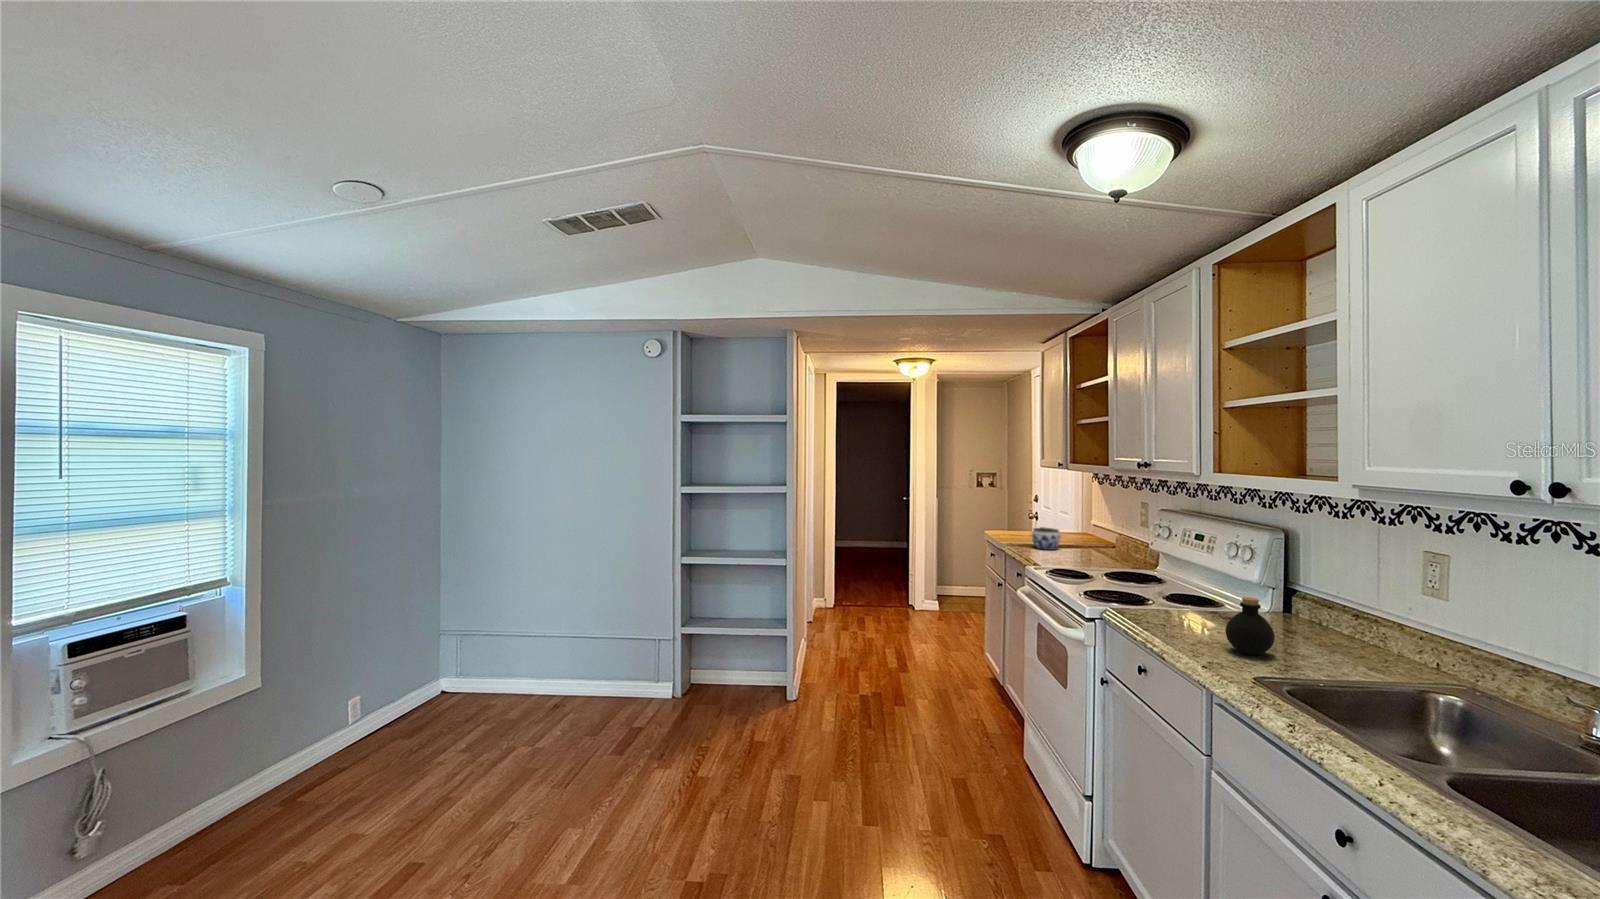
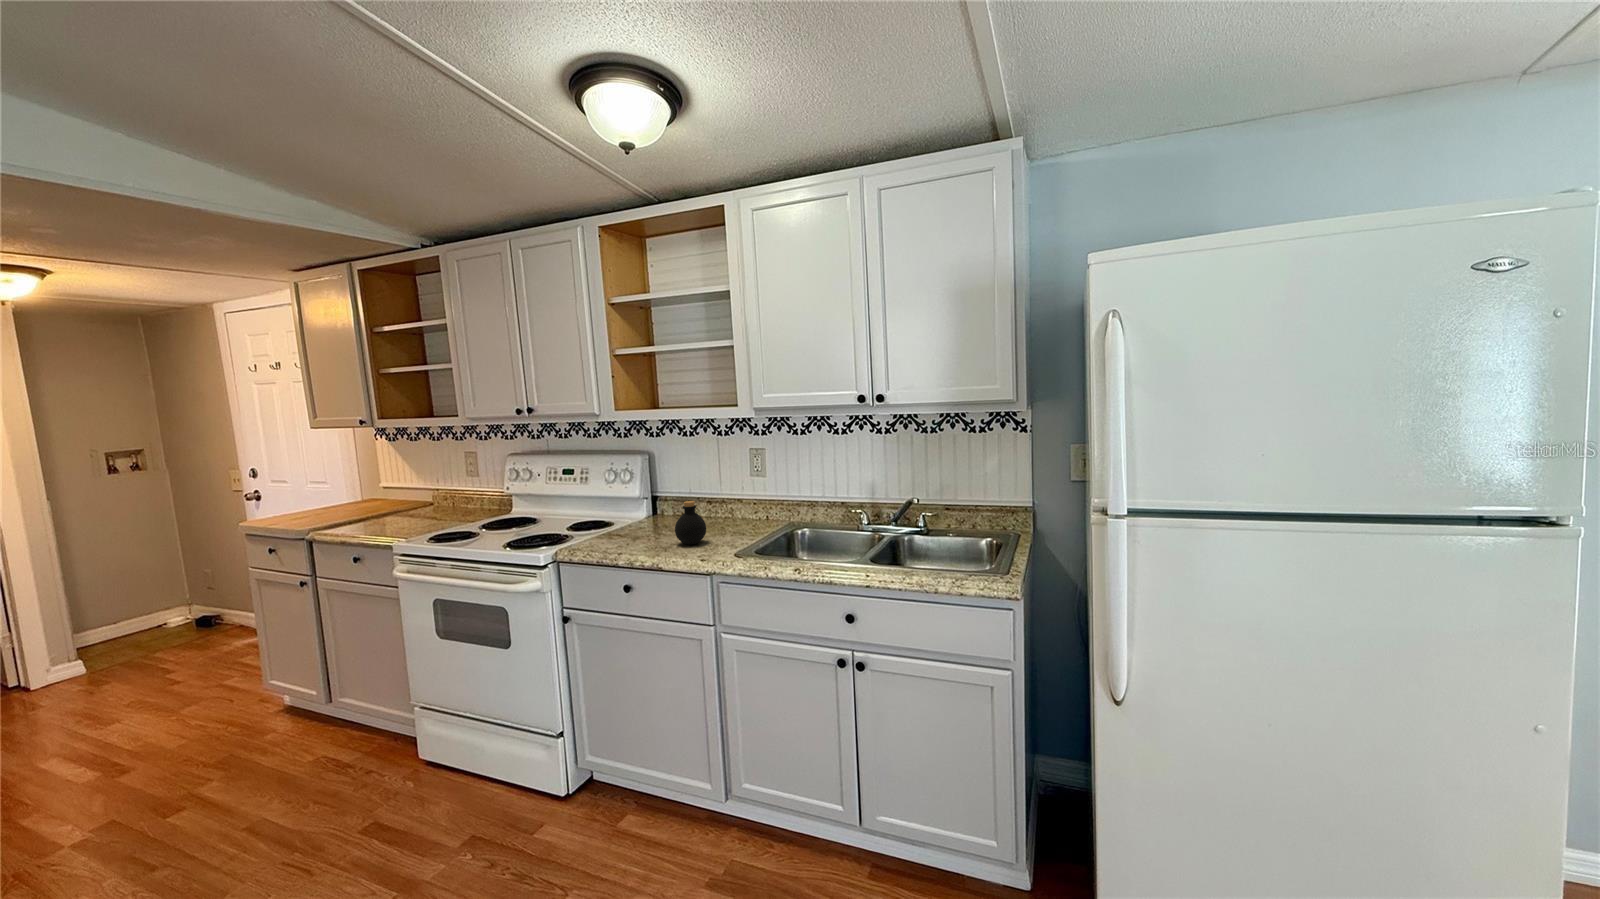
jar: present [1032,527,1061,550] -> none [340,496,380,524]

